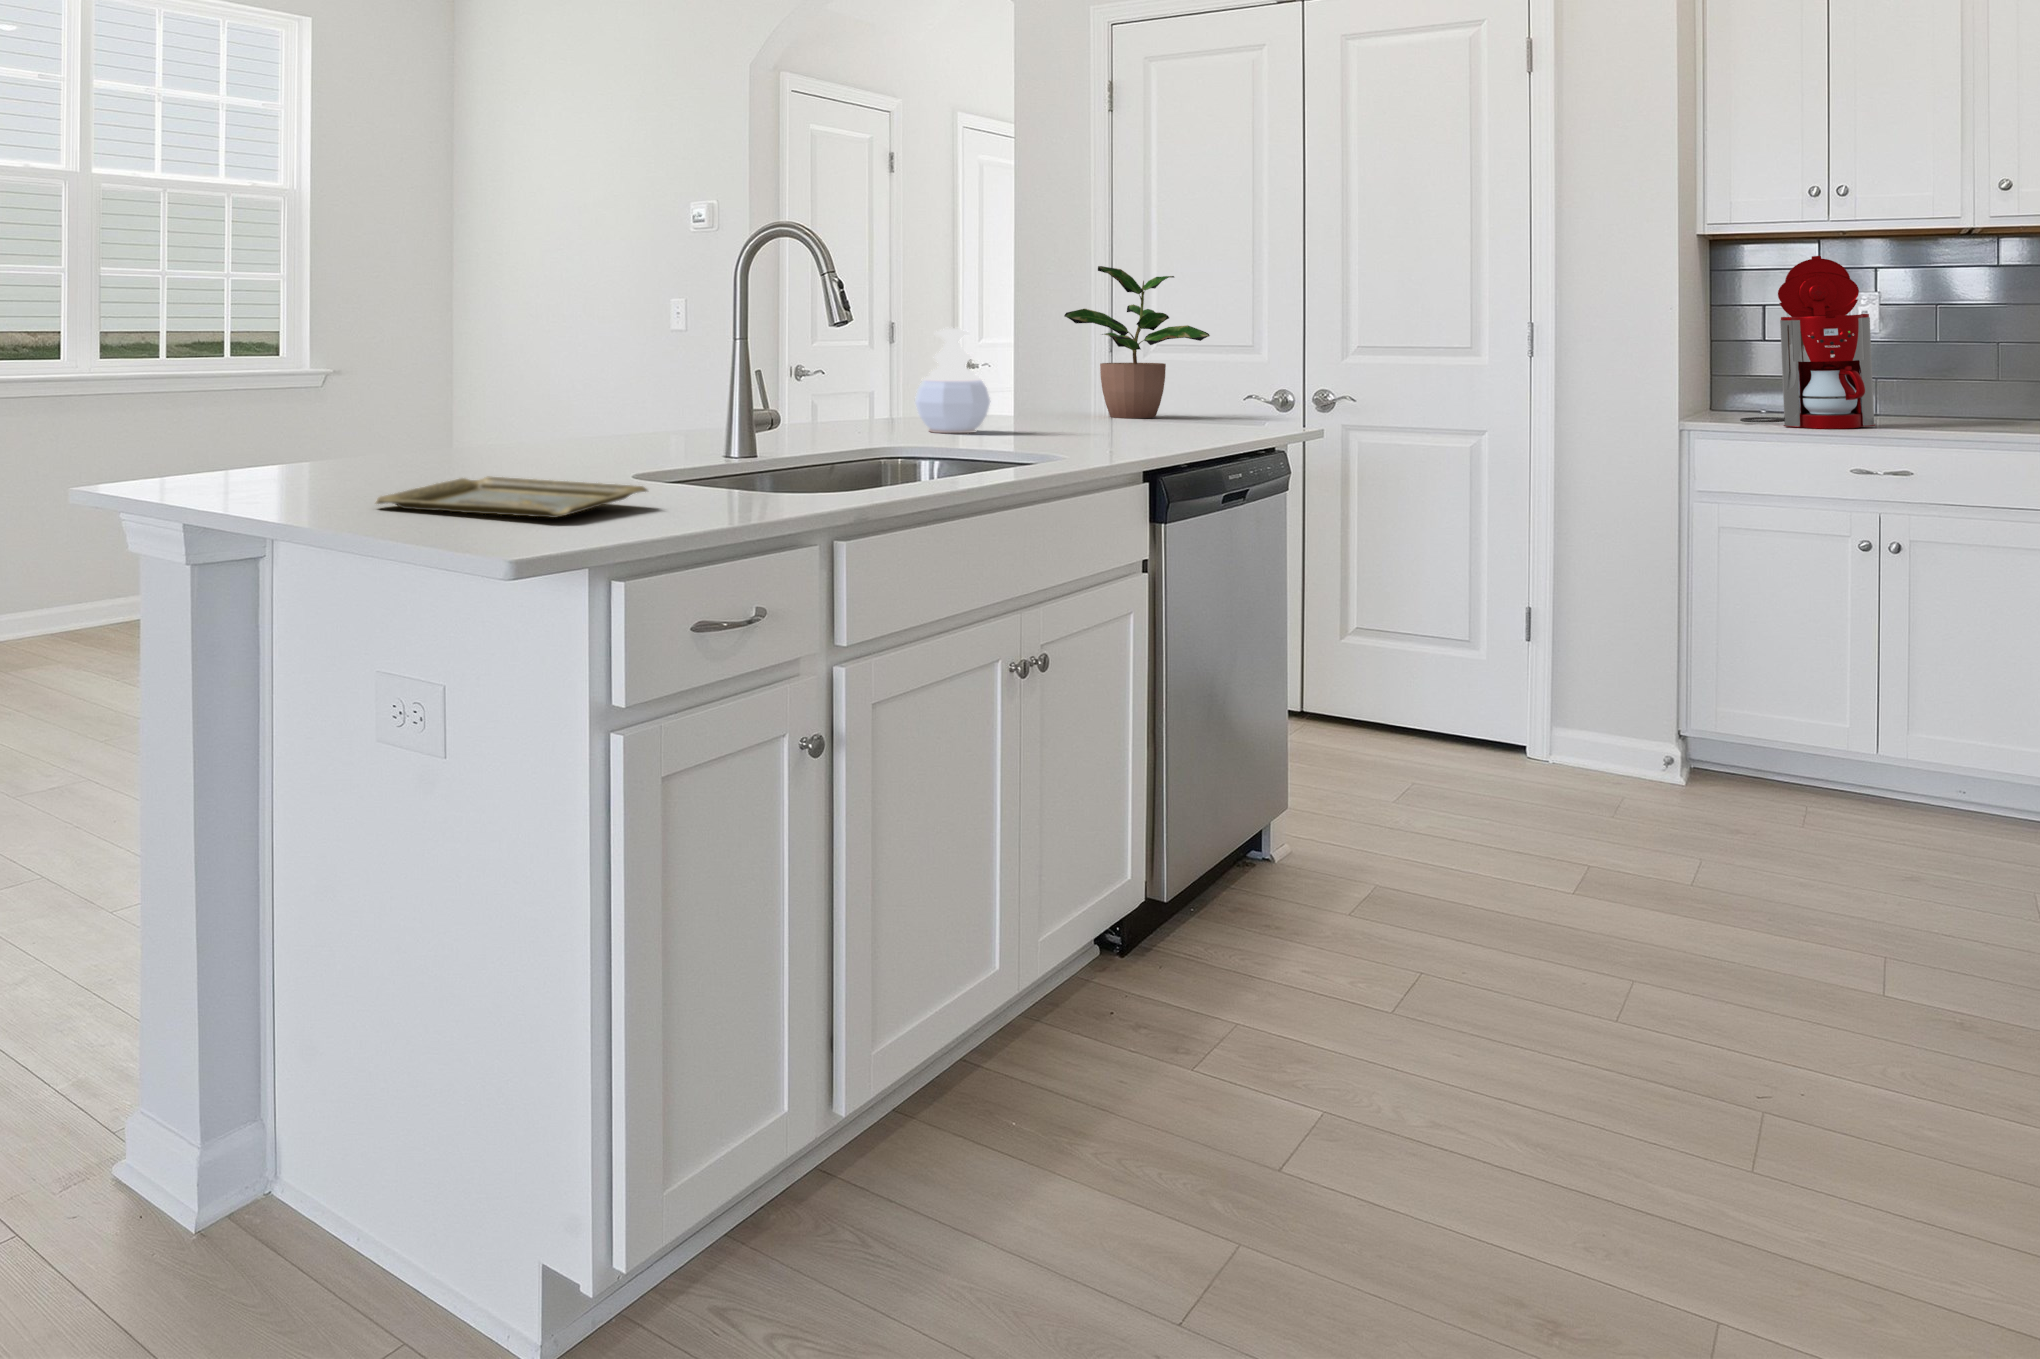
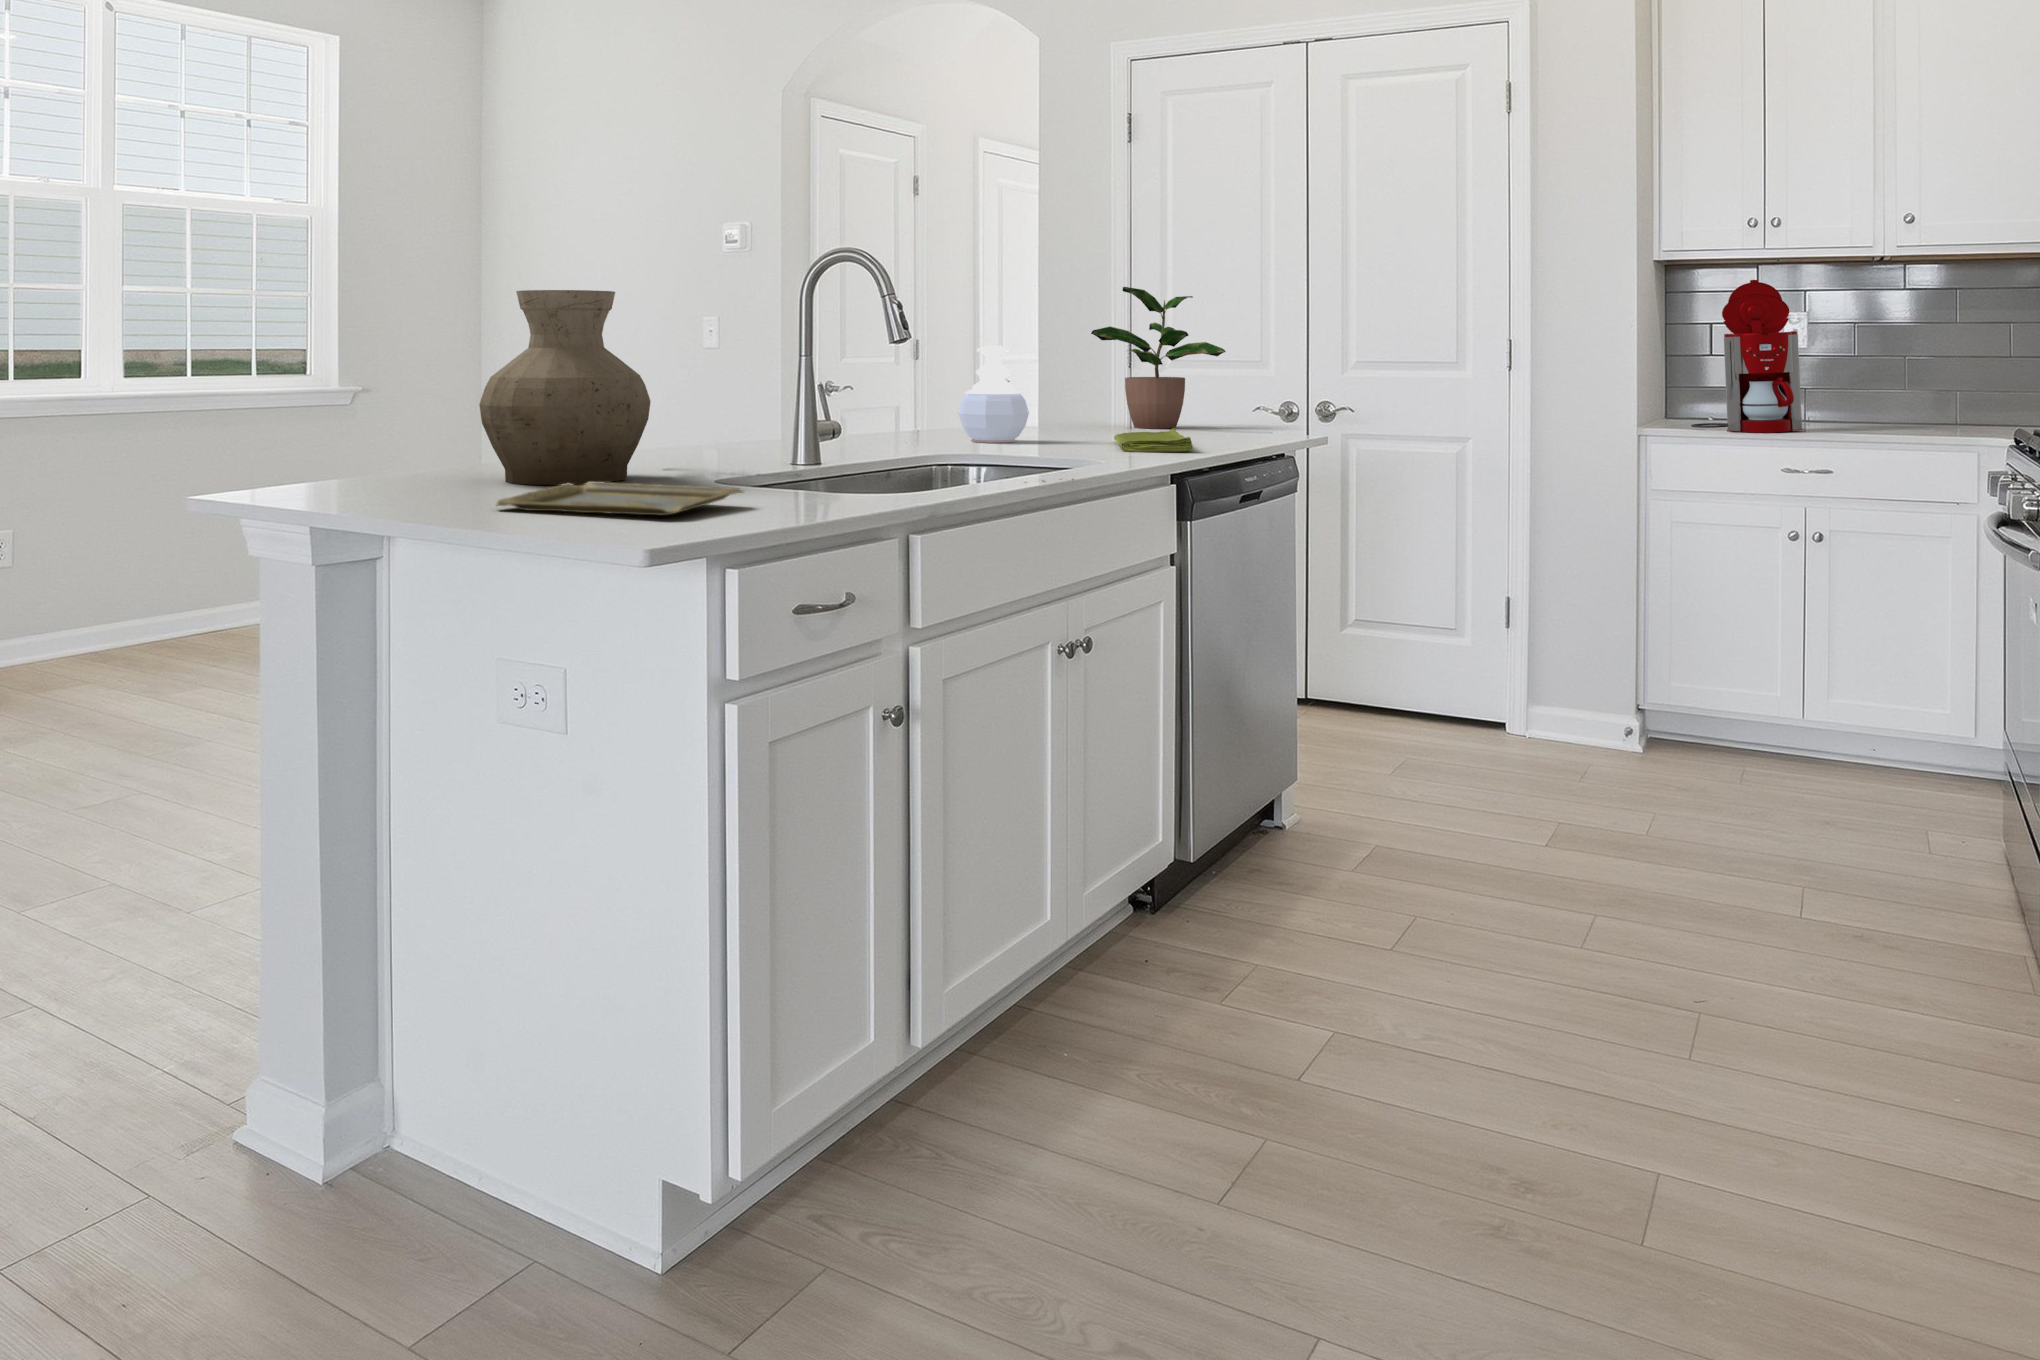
vase: none [381,267,565,478] -> present [479,290,651,485]
dish towel: none [1084,419,1168,445] -> present [1114,428,1193,452]

